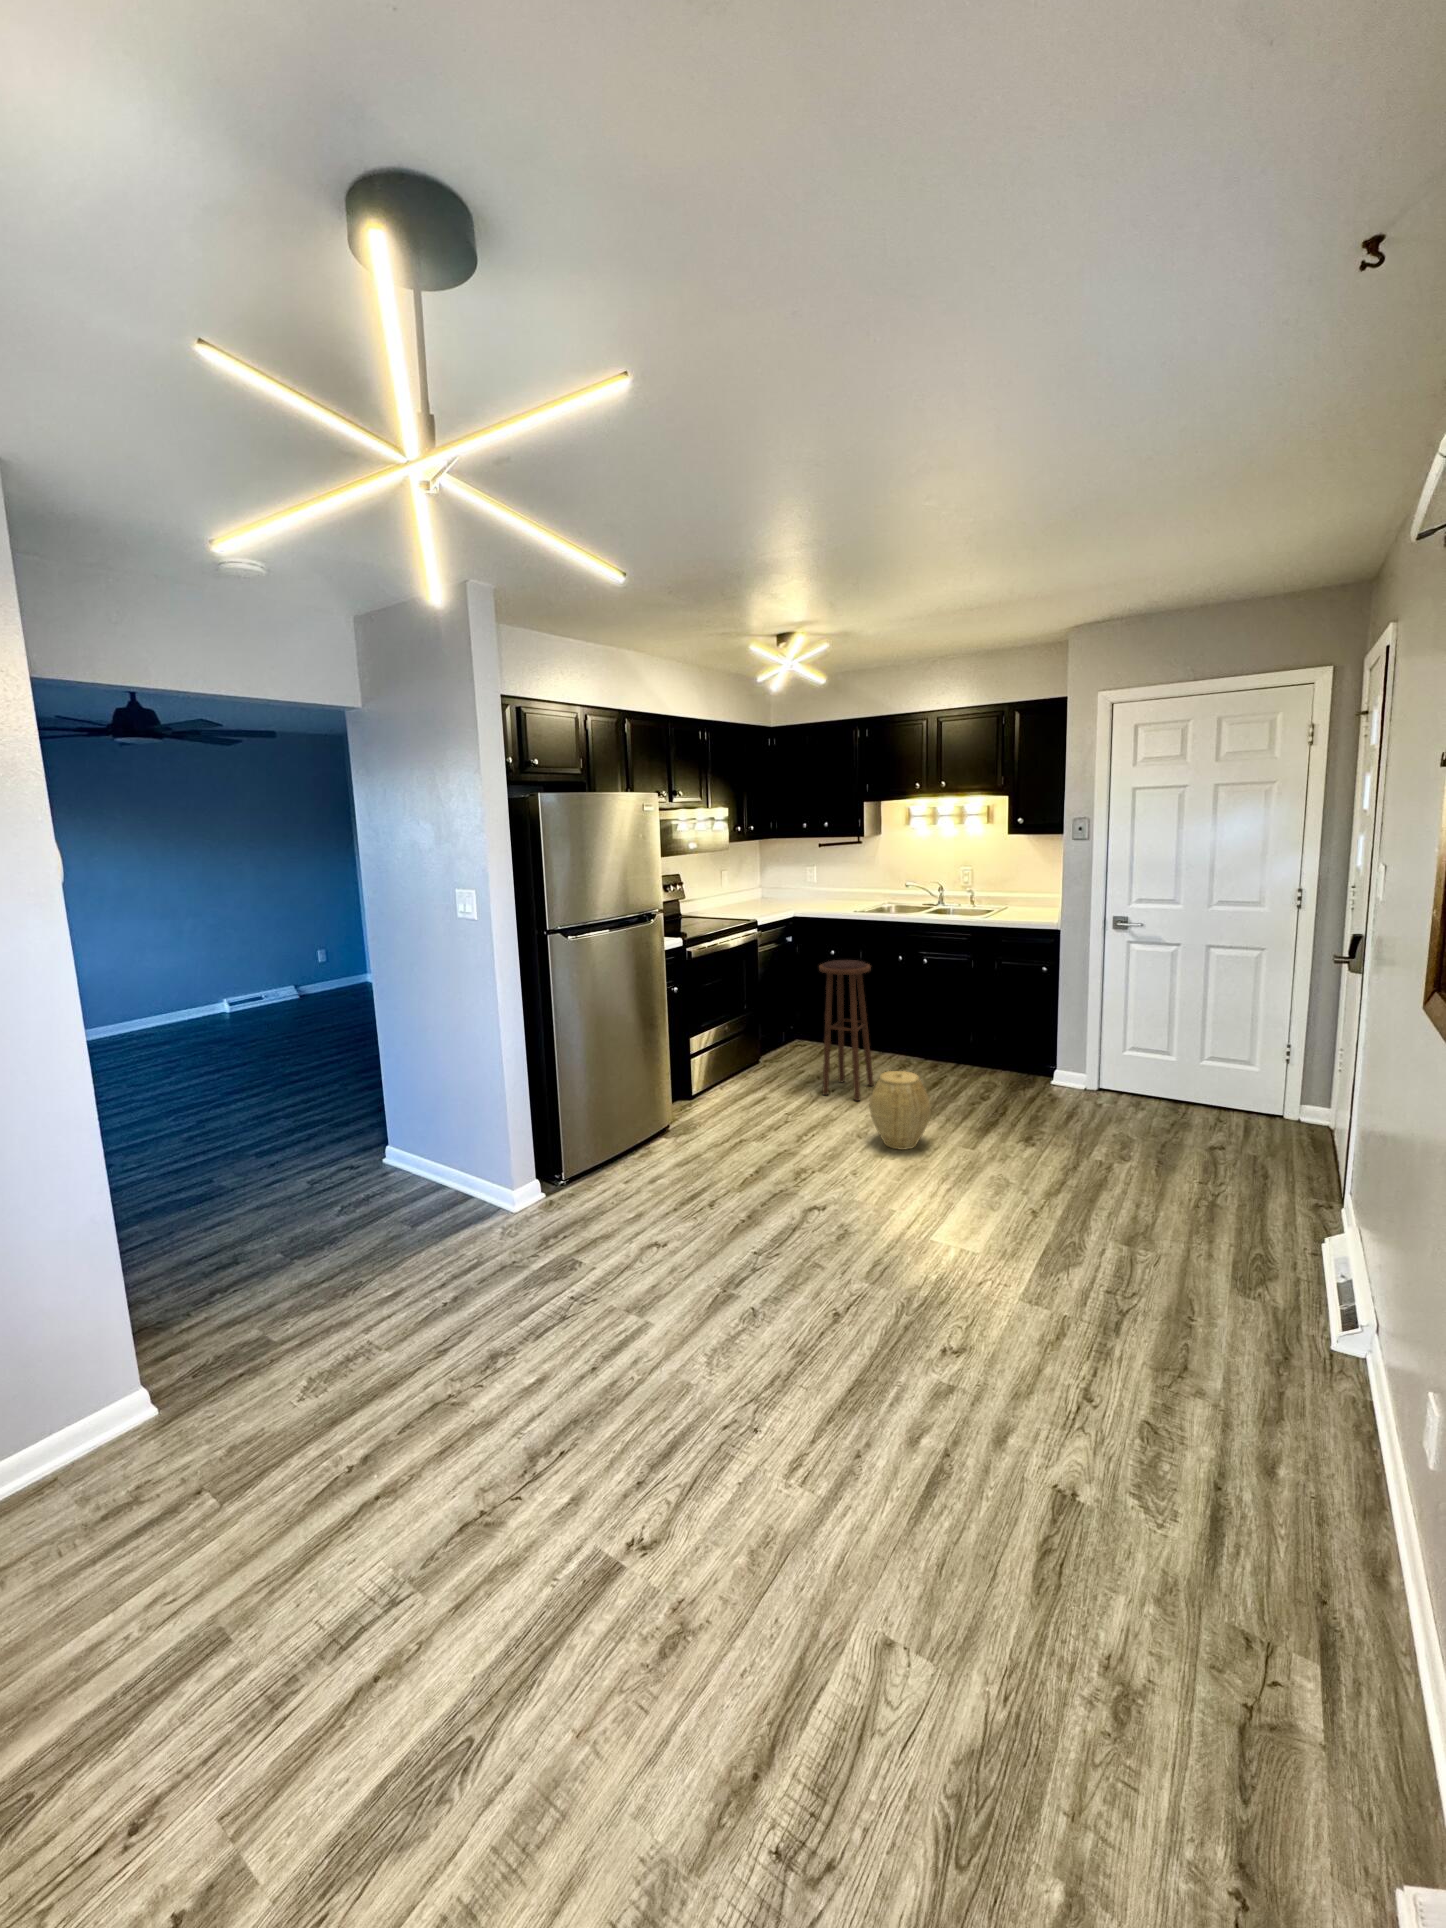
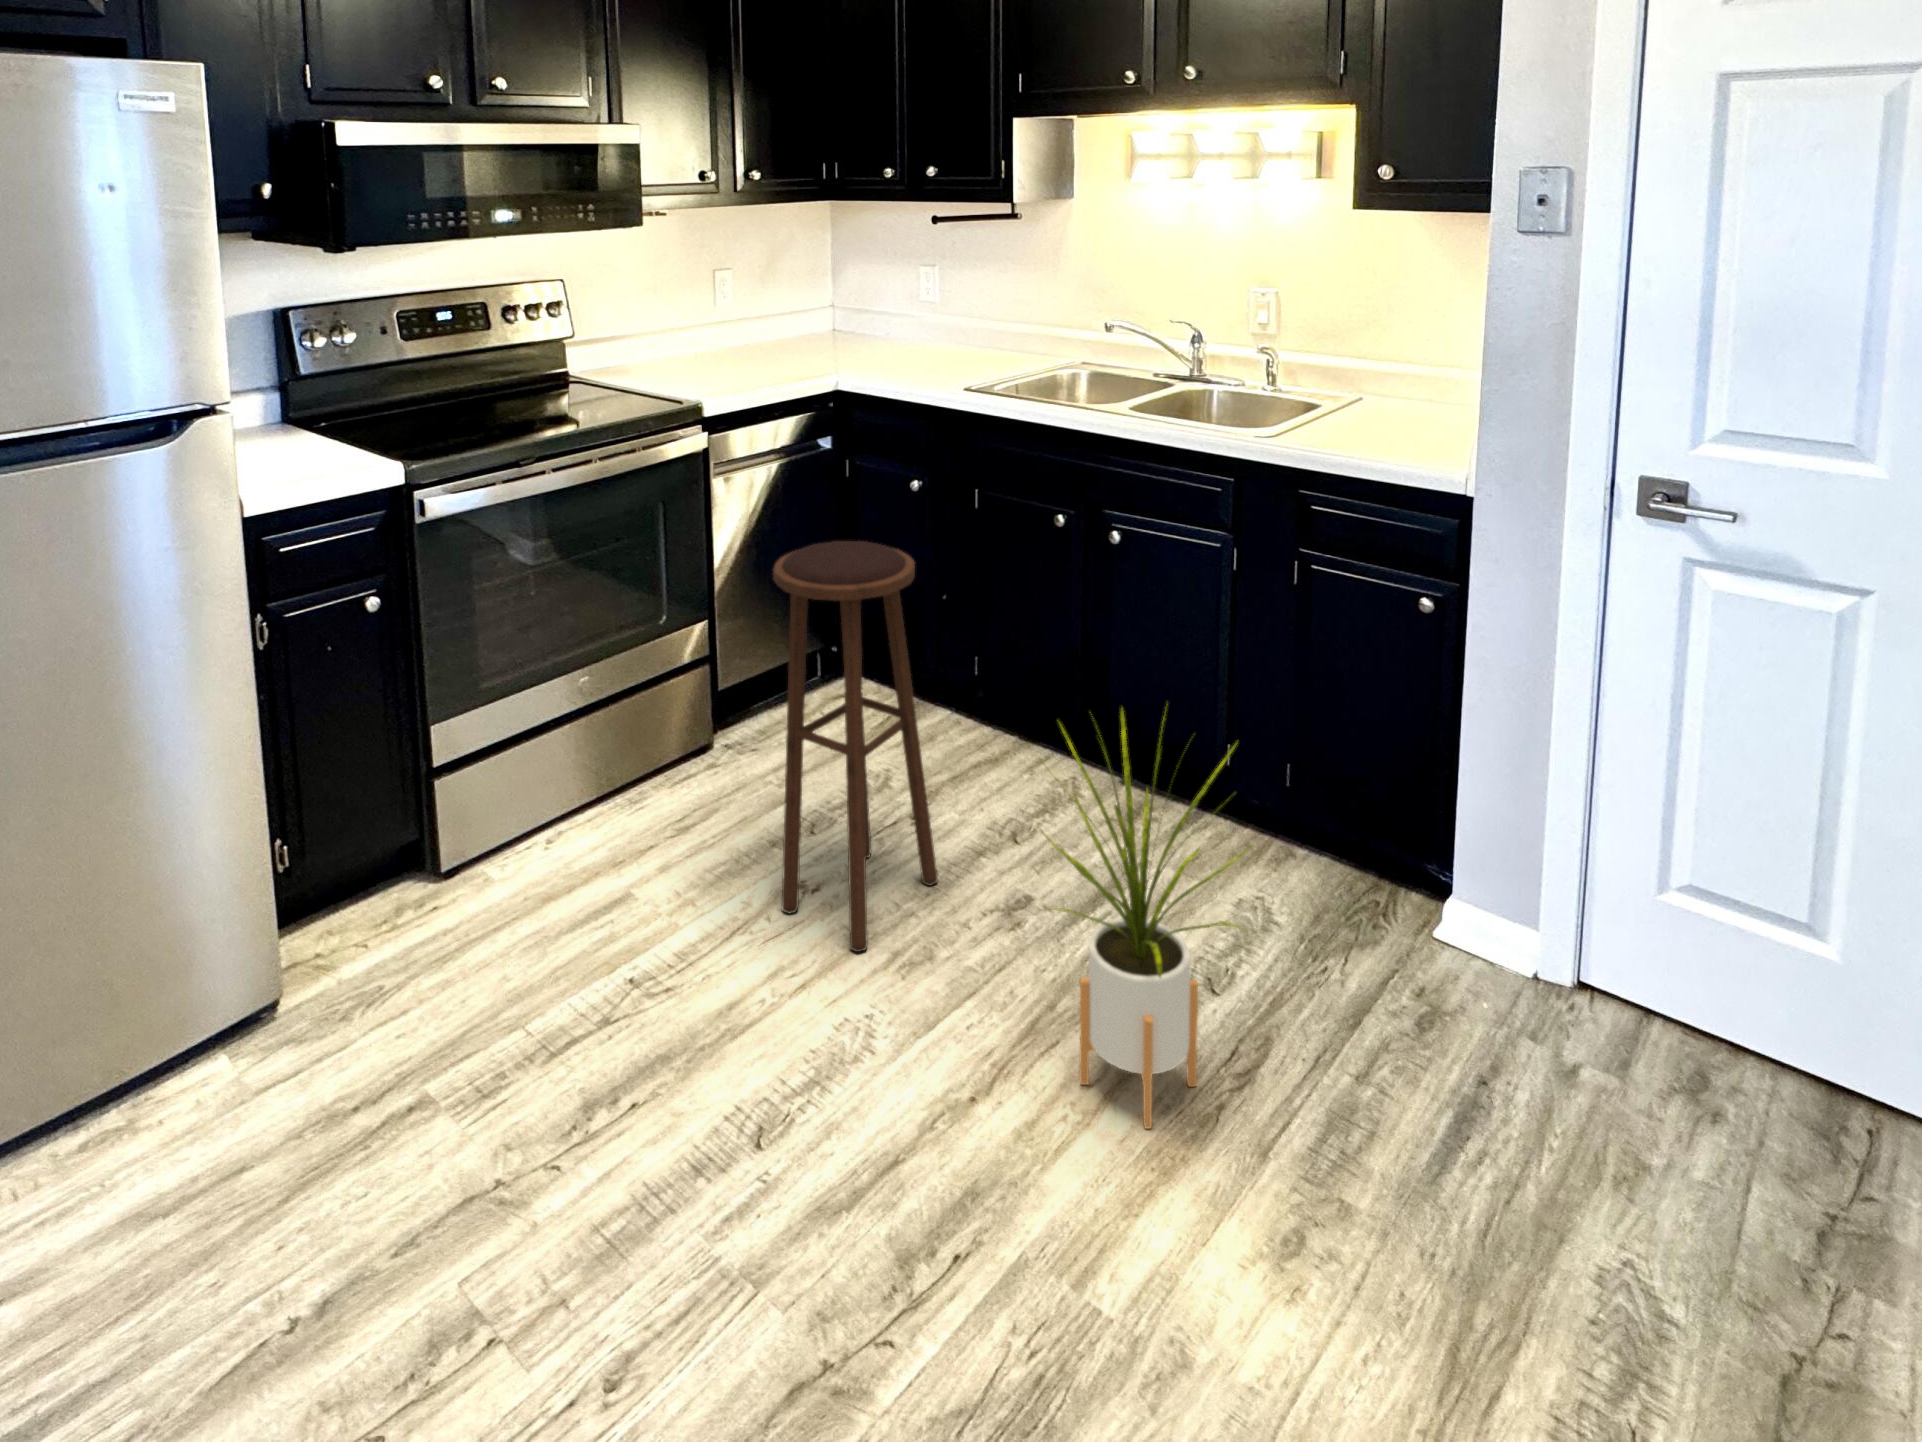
house plant: none [934,992,1007,1124] -> present [1038,710,1250,1129]
woven basket: present [870,1071,931,1150] -> none [771,963,964,1254]

